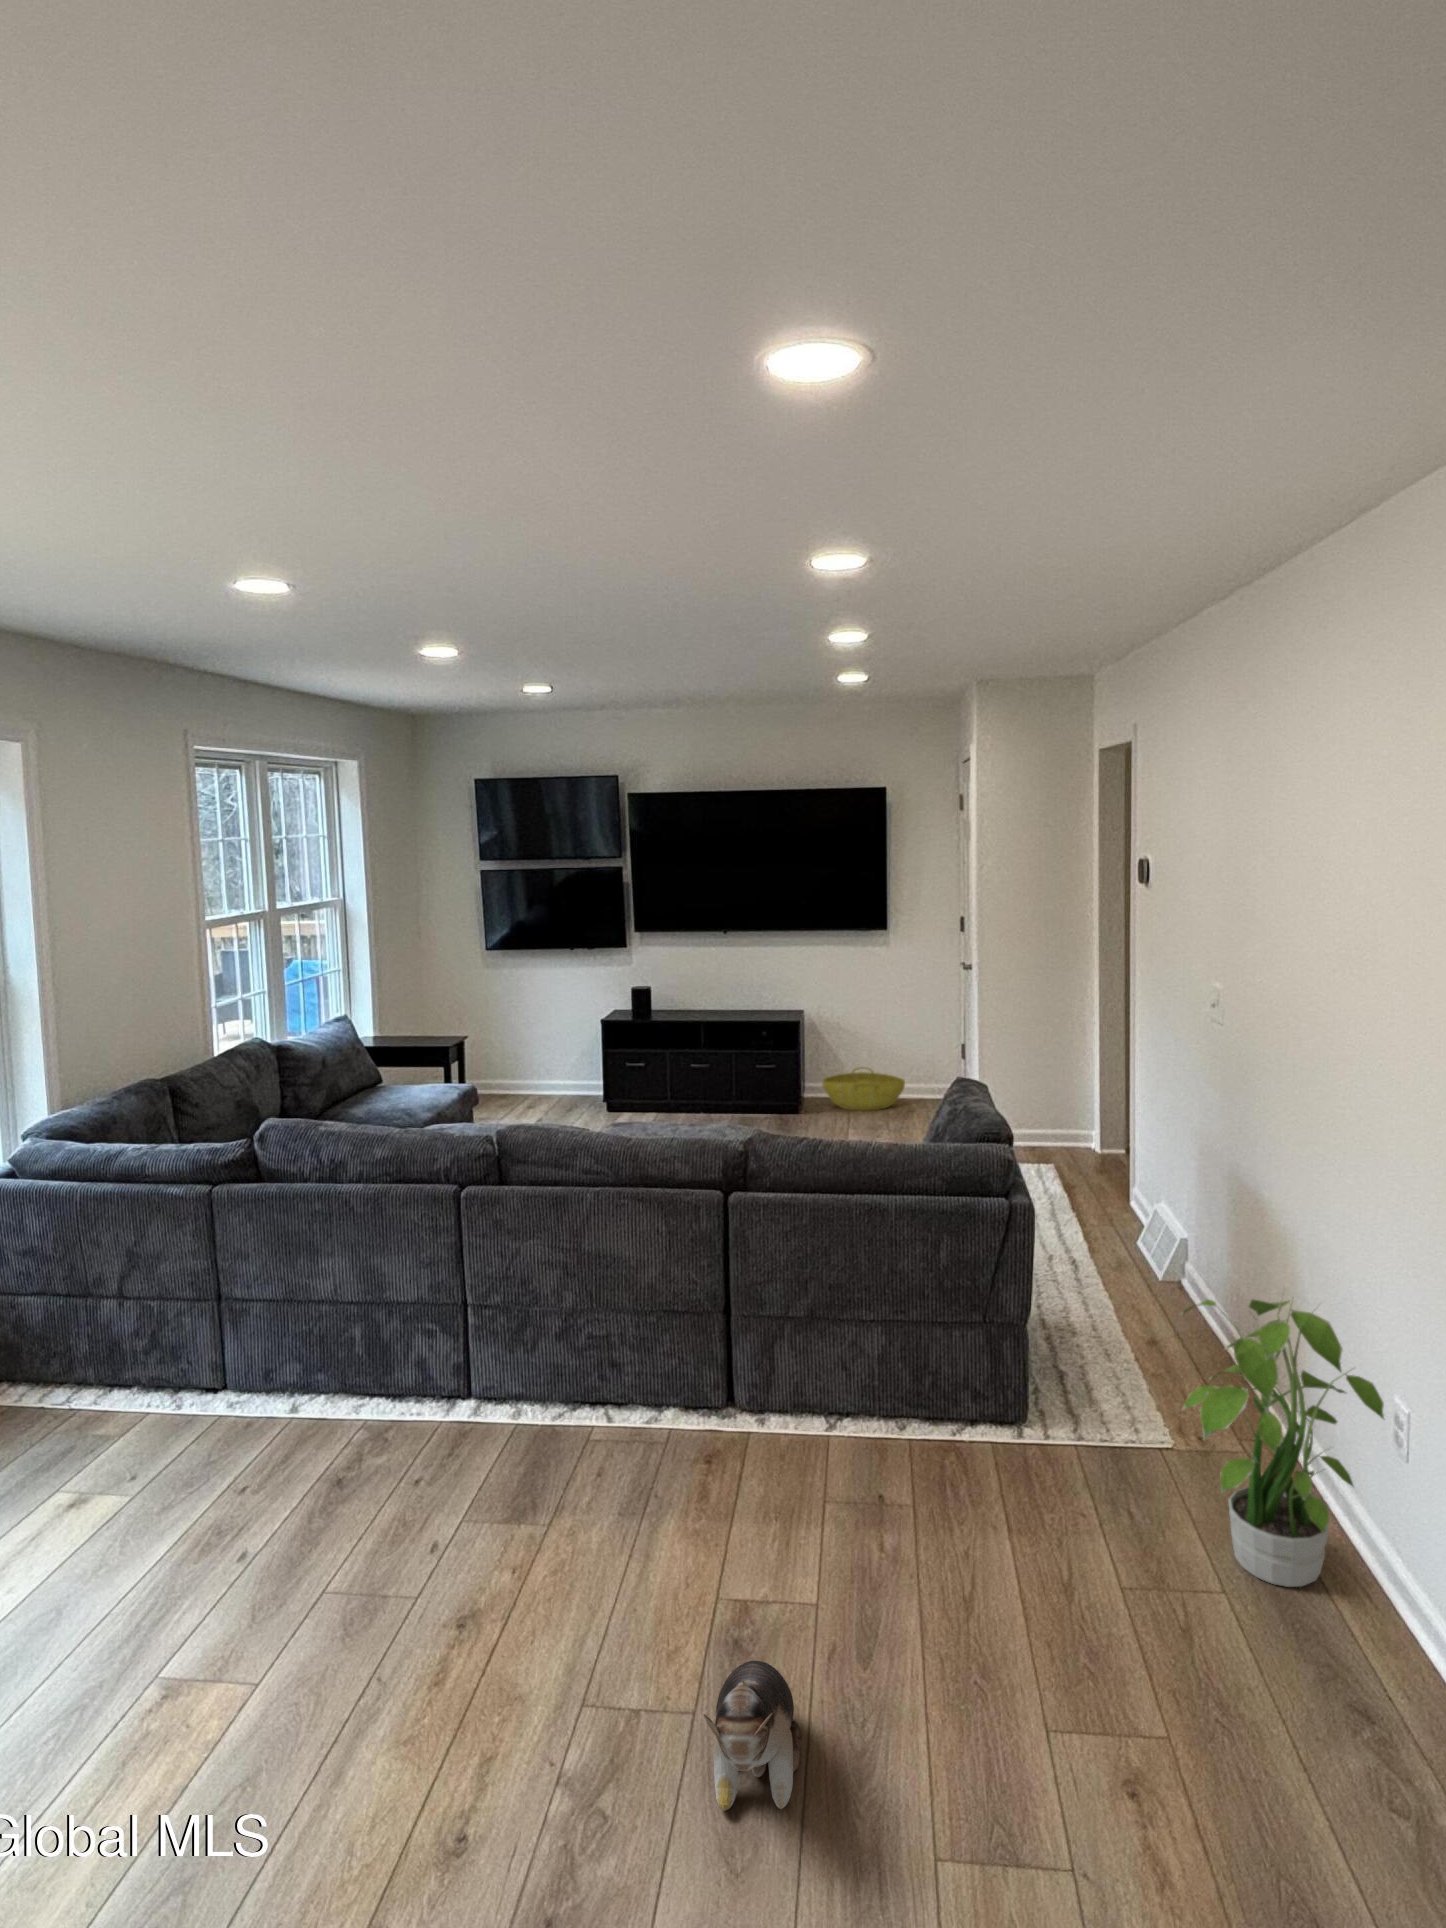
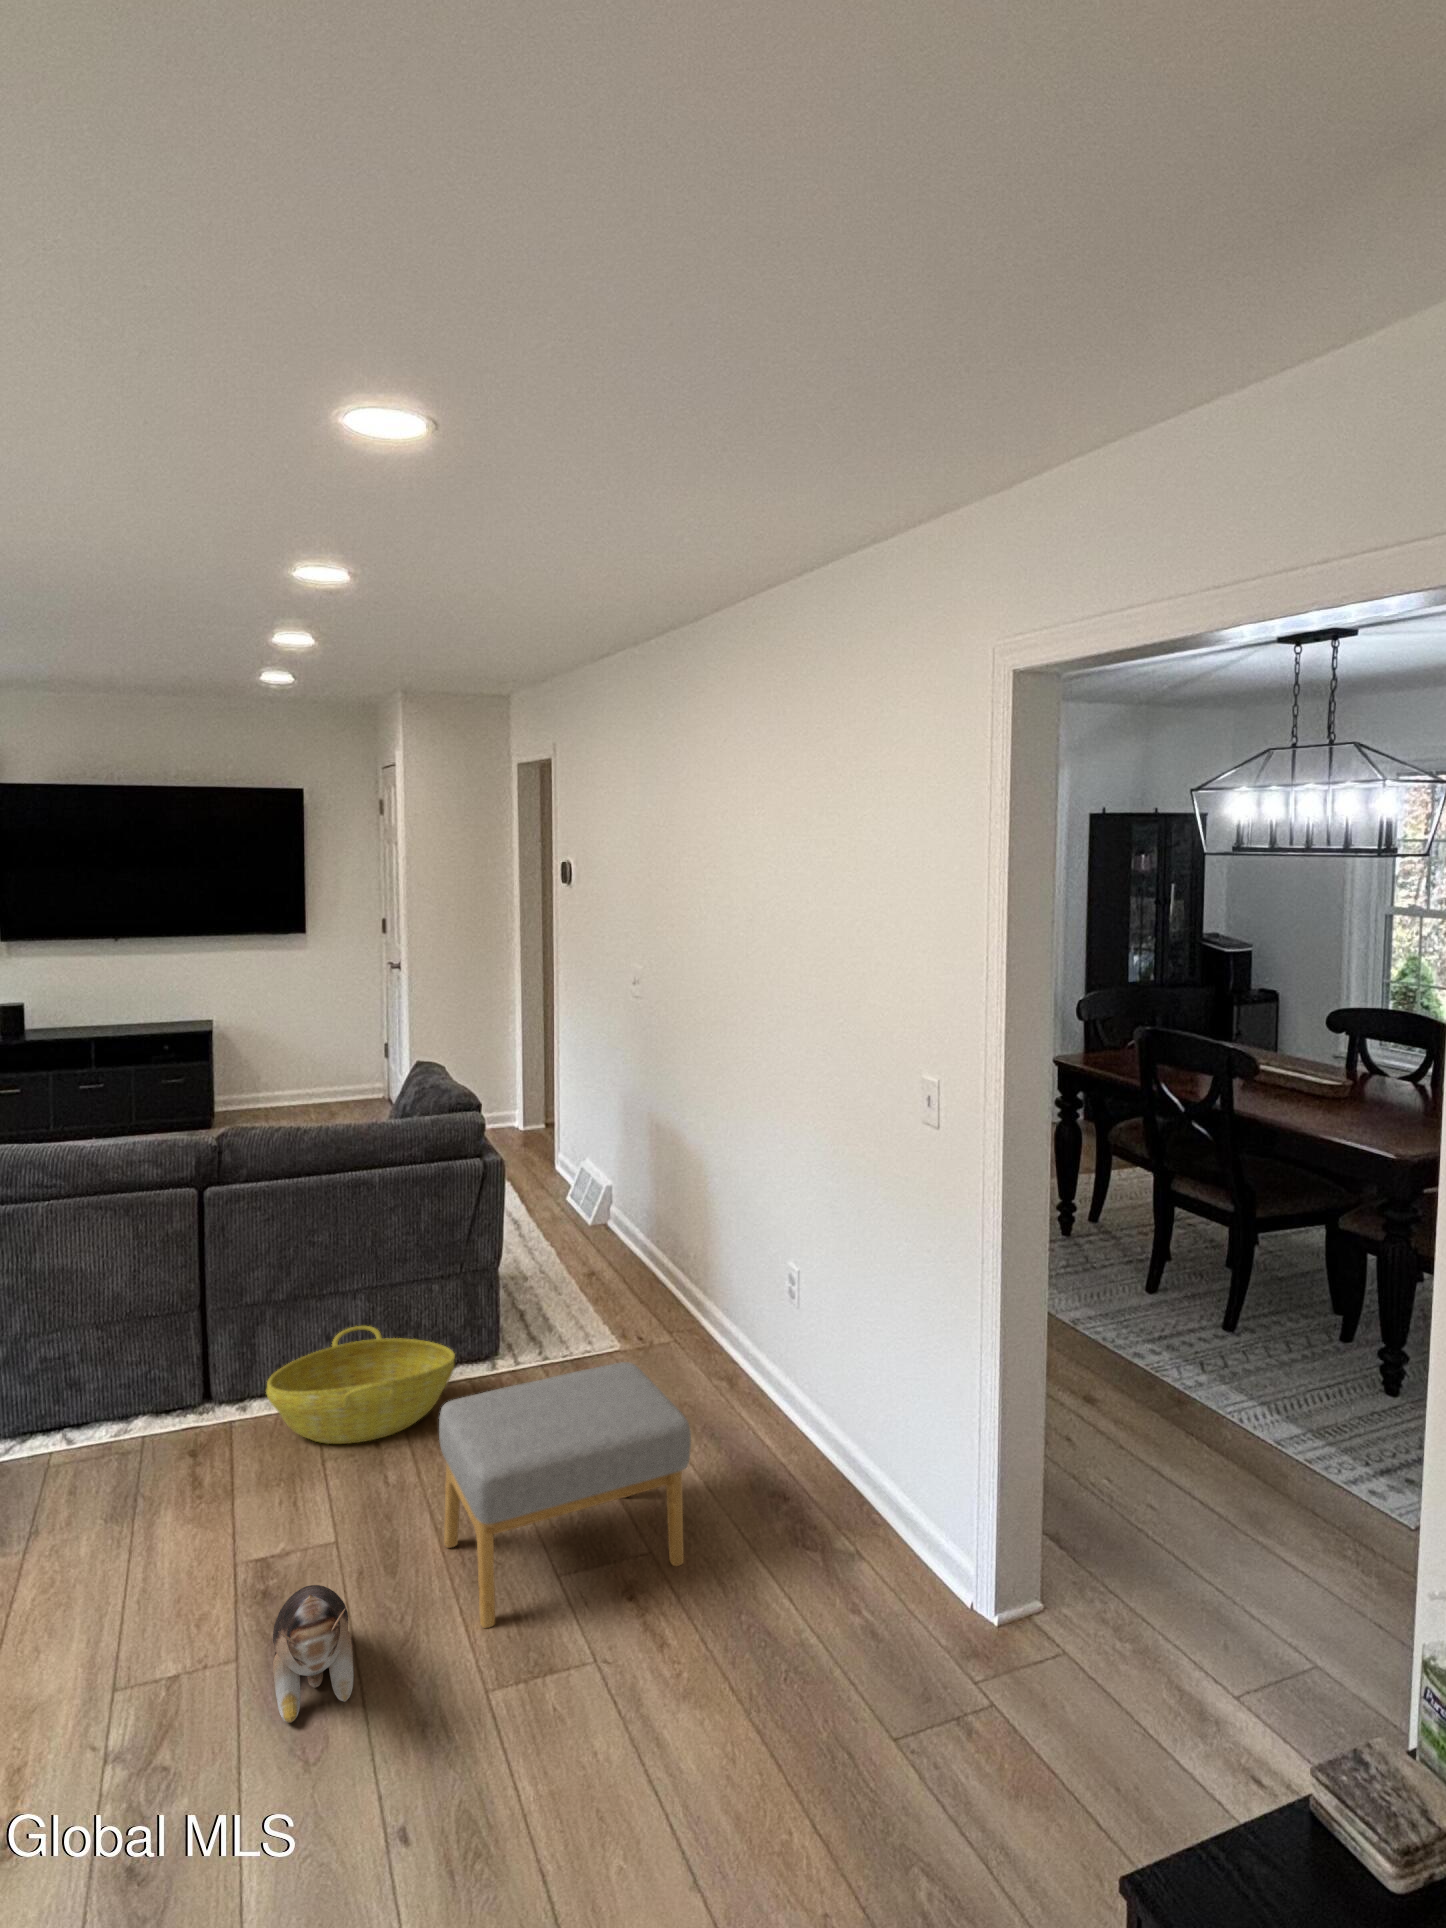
basket: present [822,1067,905,1110] -> present [266,1326,455,1444]
potted plant: present [1181,1299,1385,1587] -> none [635,1194,780,1424]
footstool: none [915,1486,1223,1783] -> present [439,1362,691,1628]

